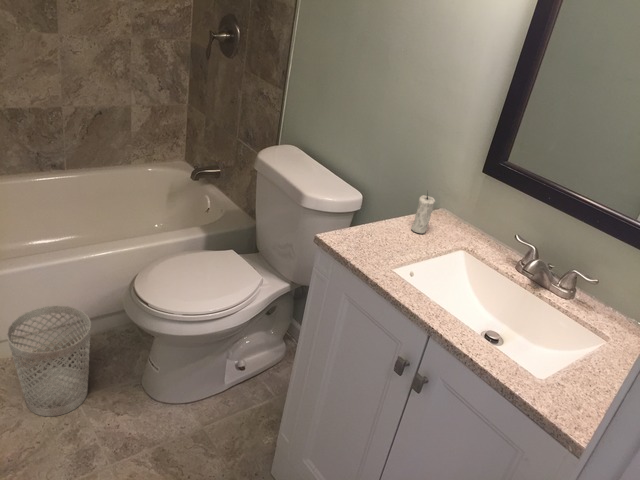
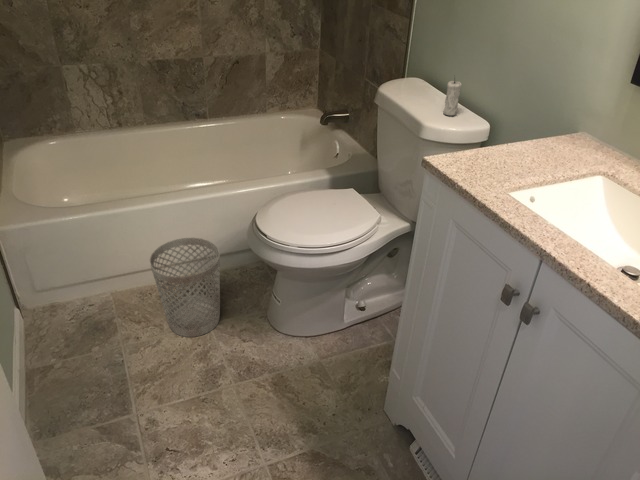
candle: present [411,194,435,233] -> present [443,80,462,115]

